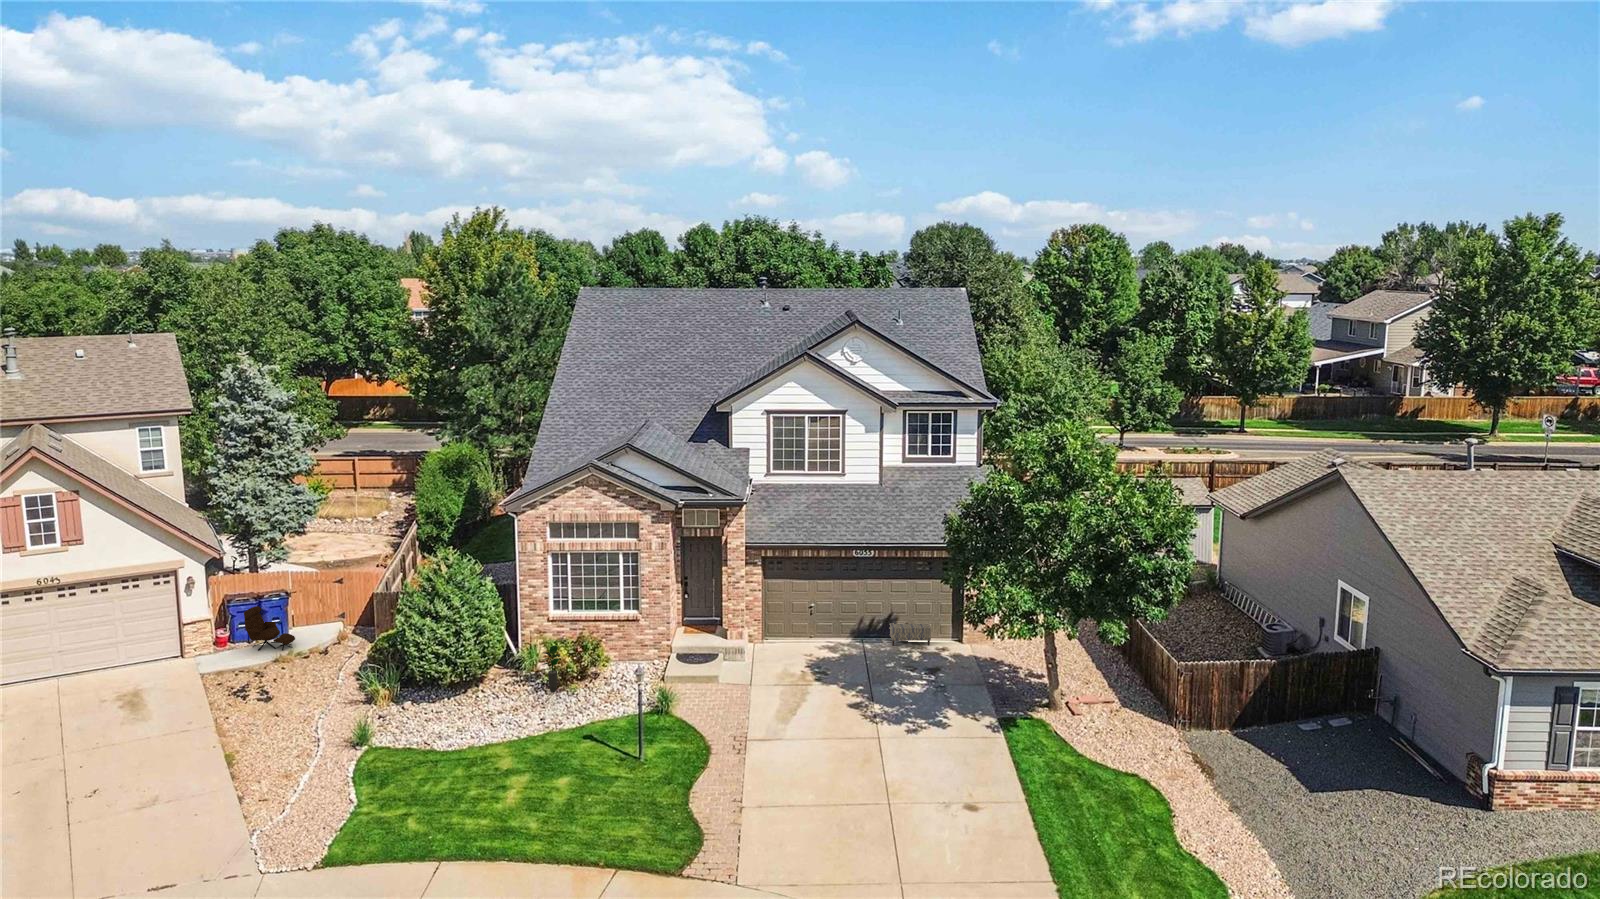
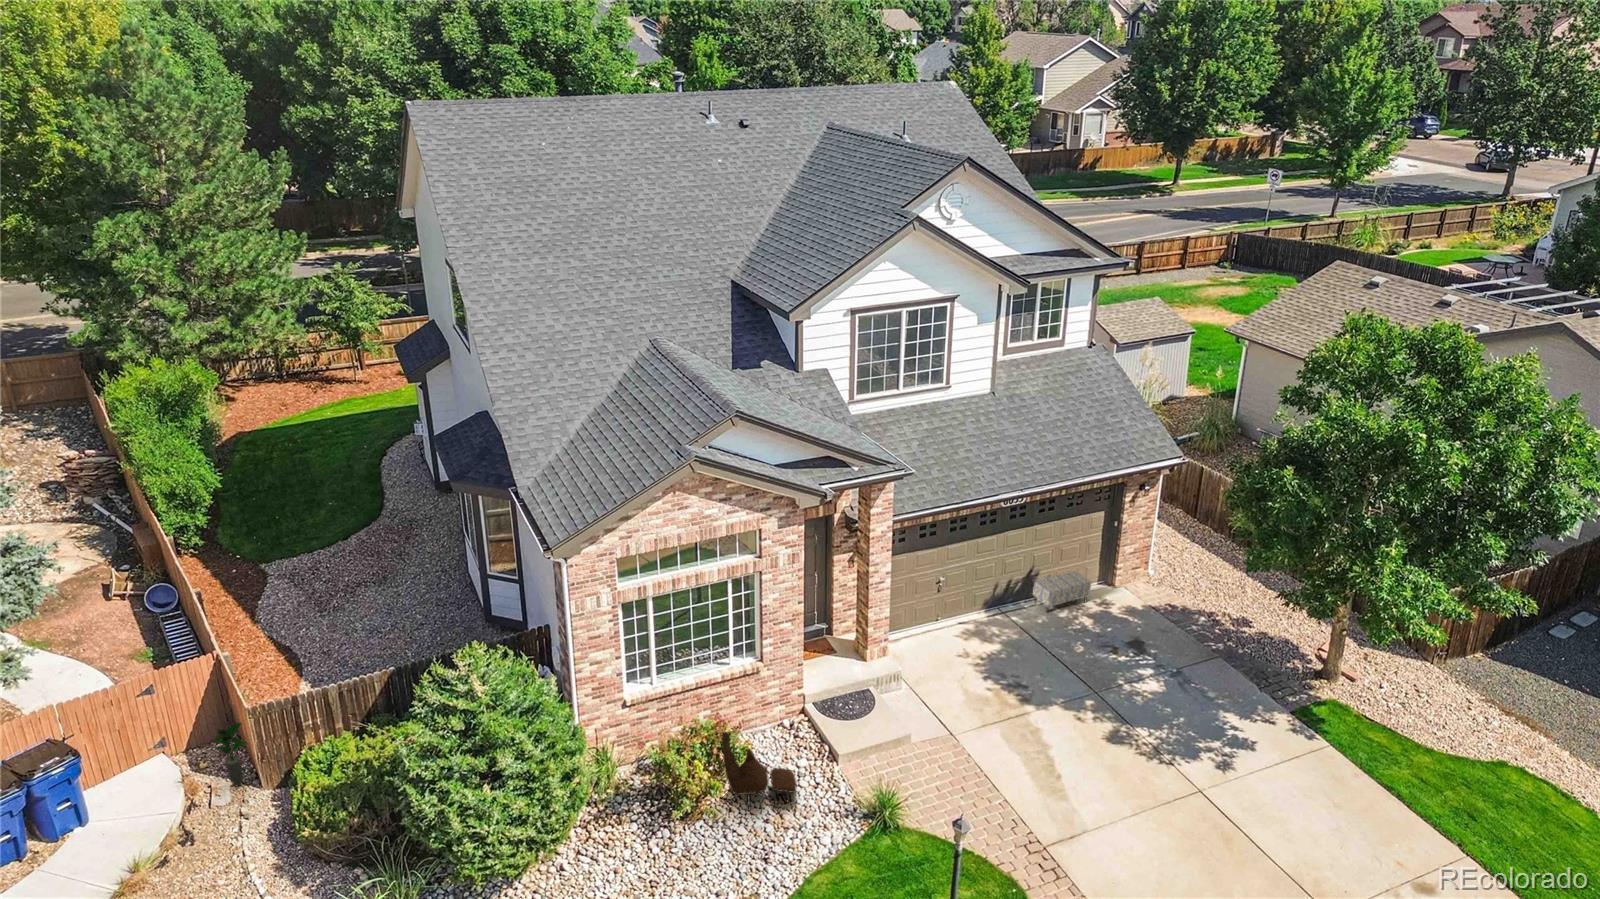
lounge chair: present [244,606,295,651] -> present [722,732,796,810]
potted plant: present [542,645,560,692] -> present [215,723,247,787]

